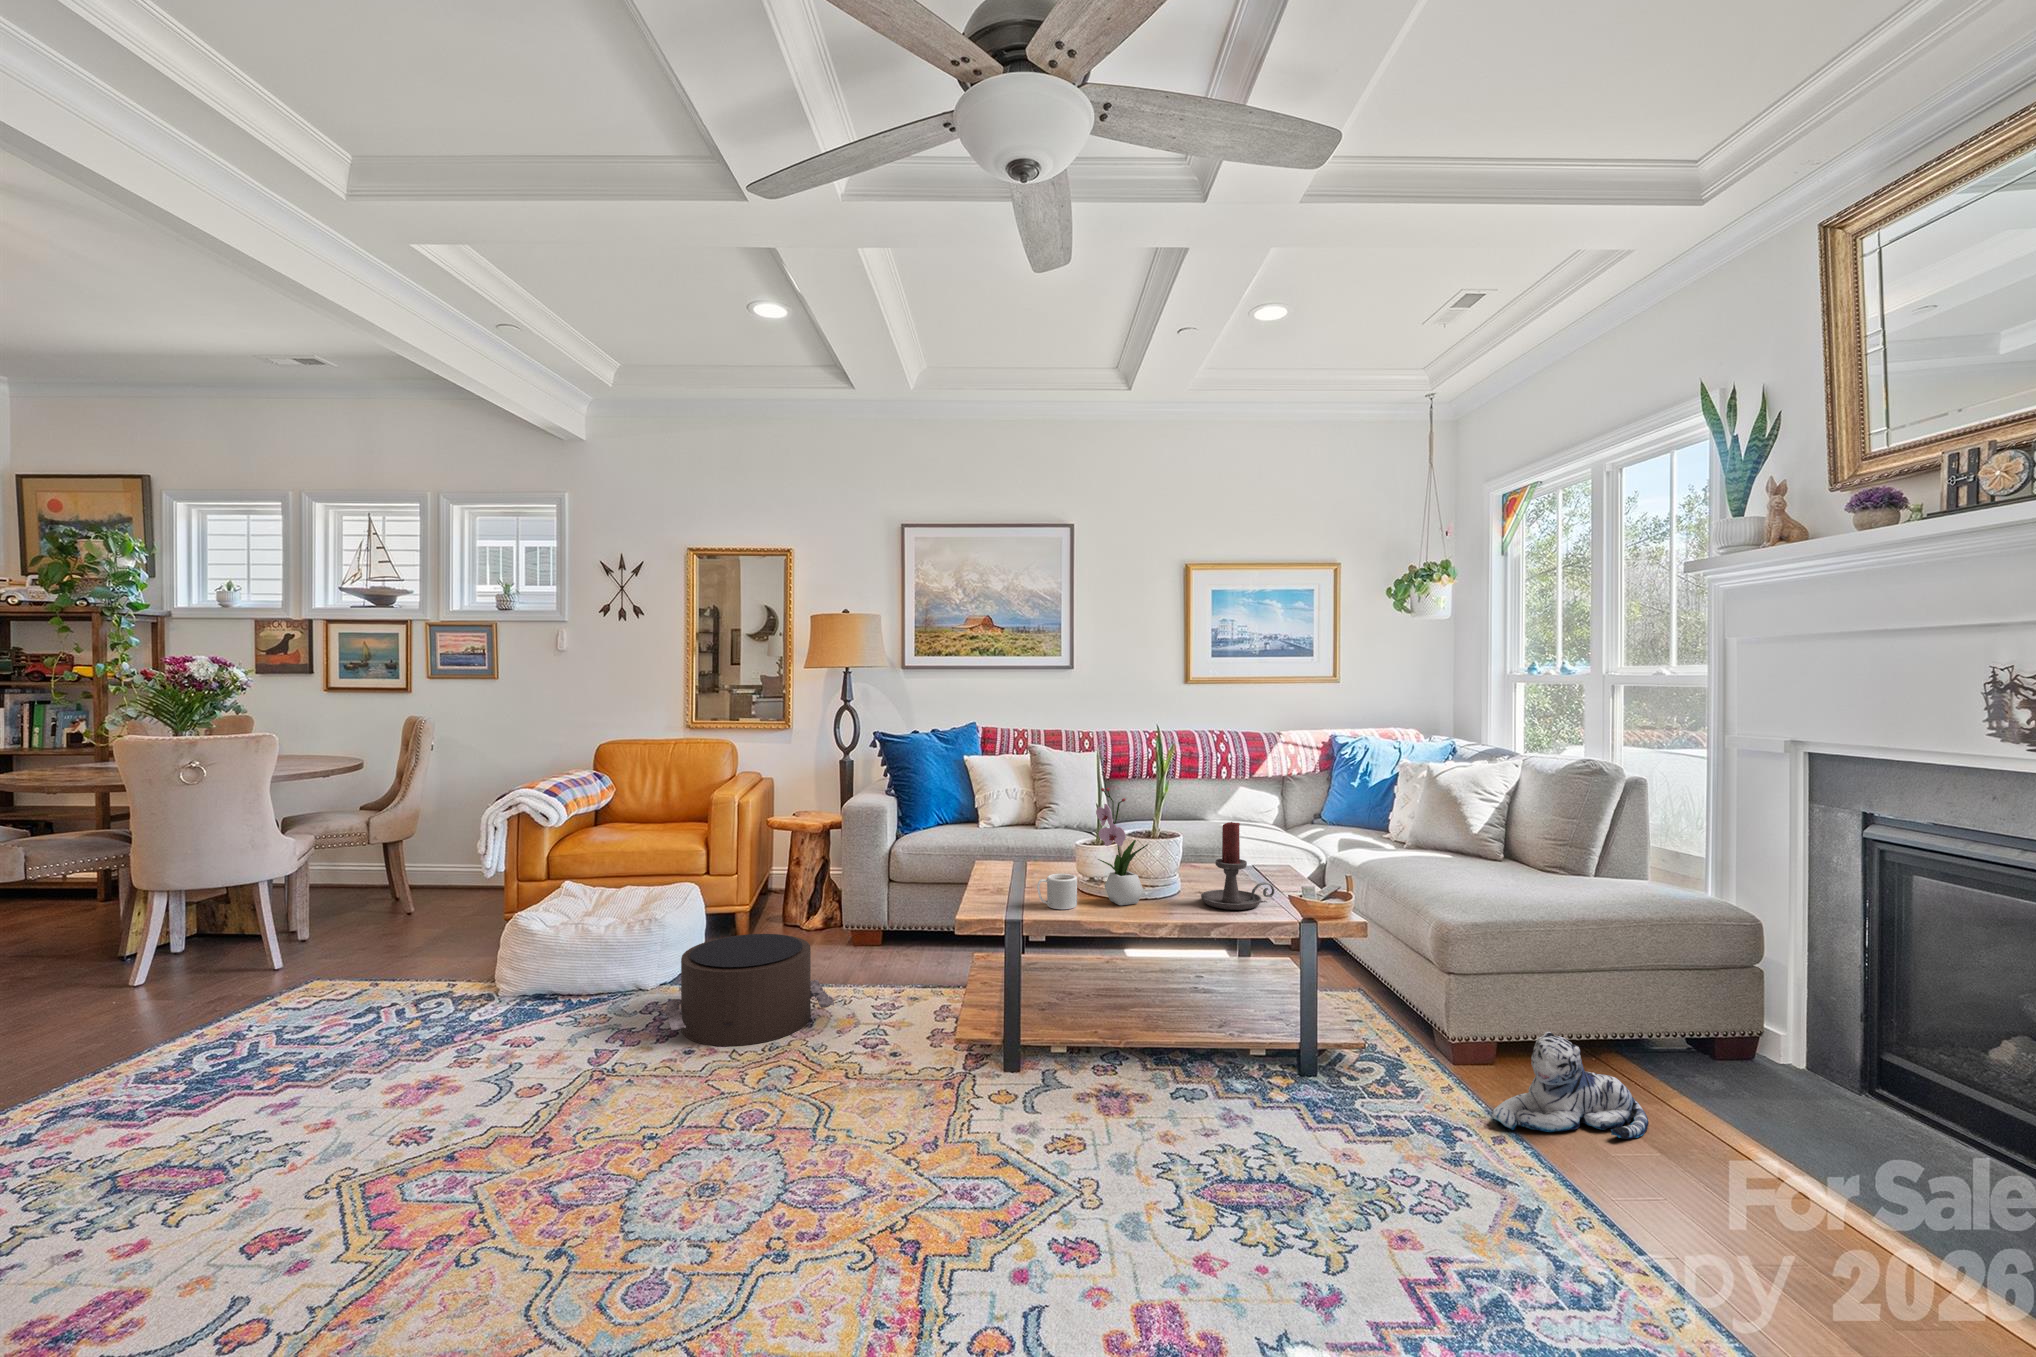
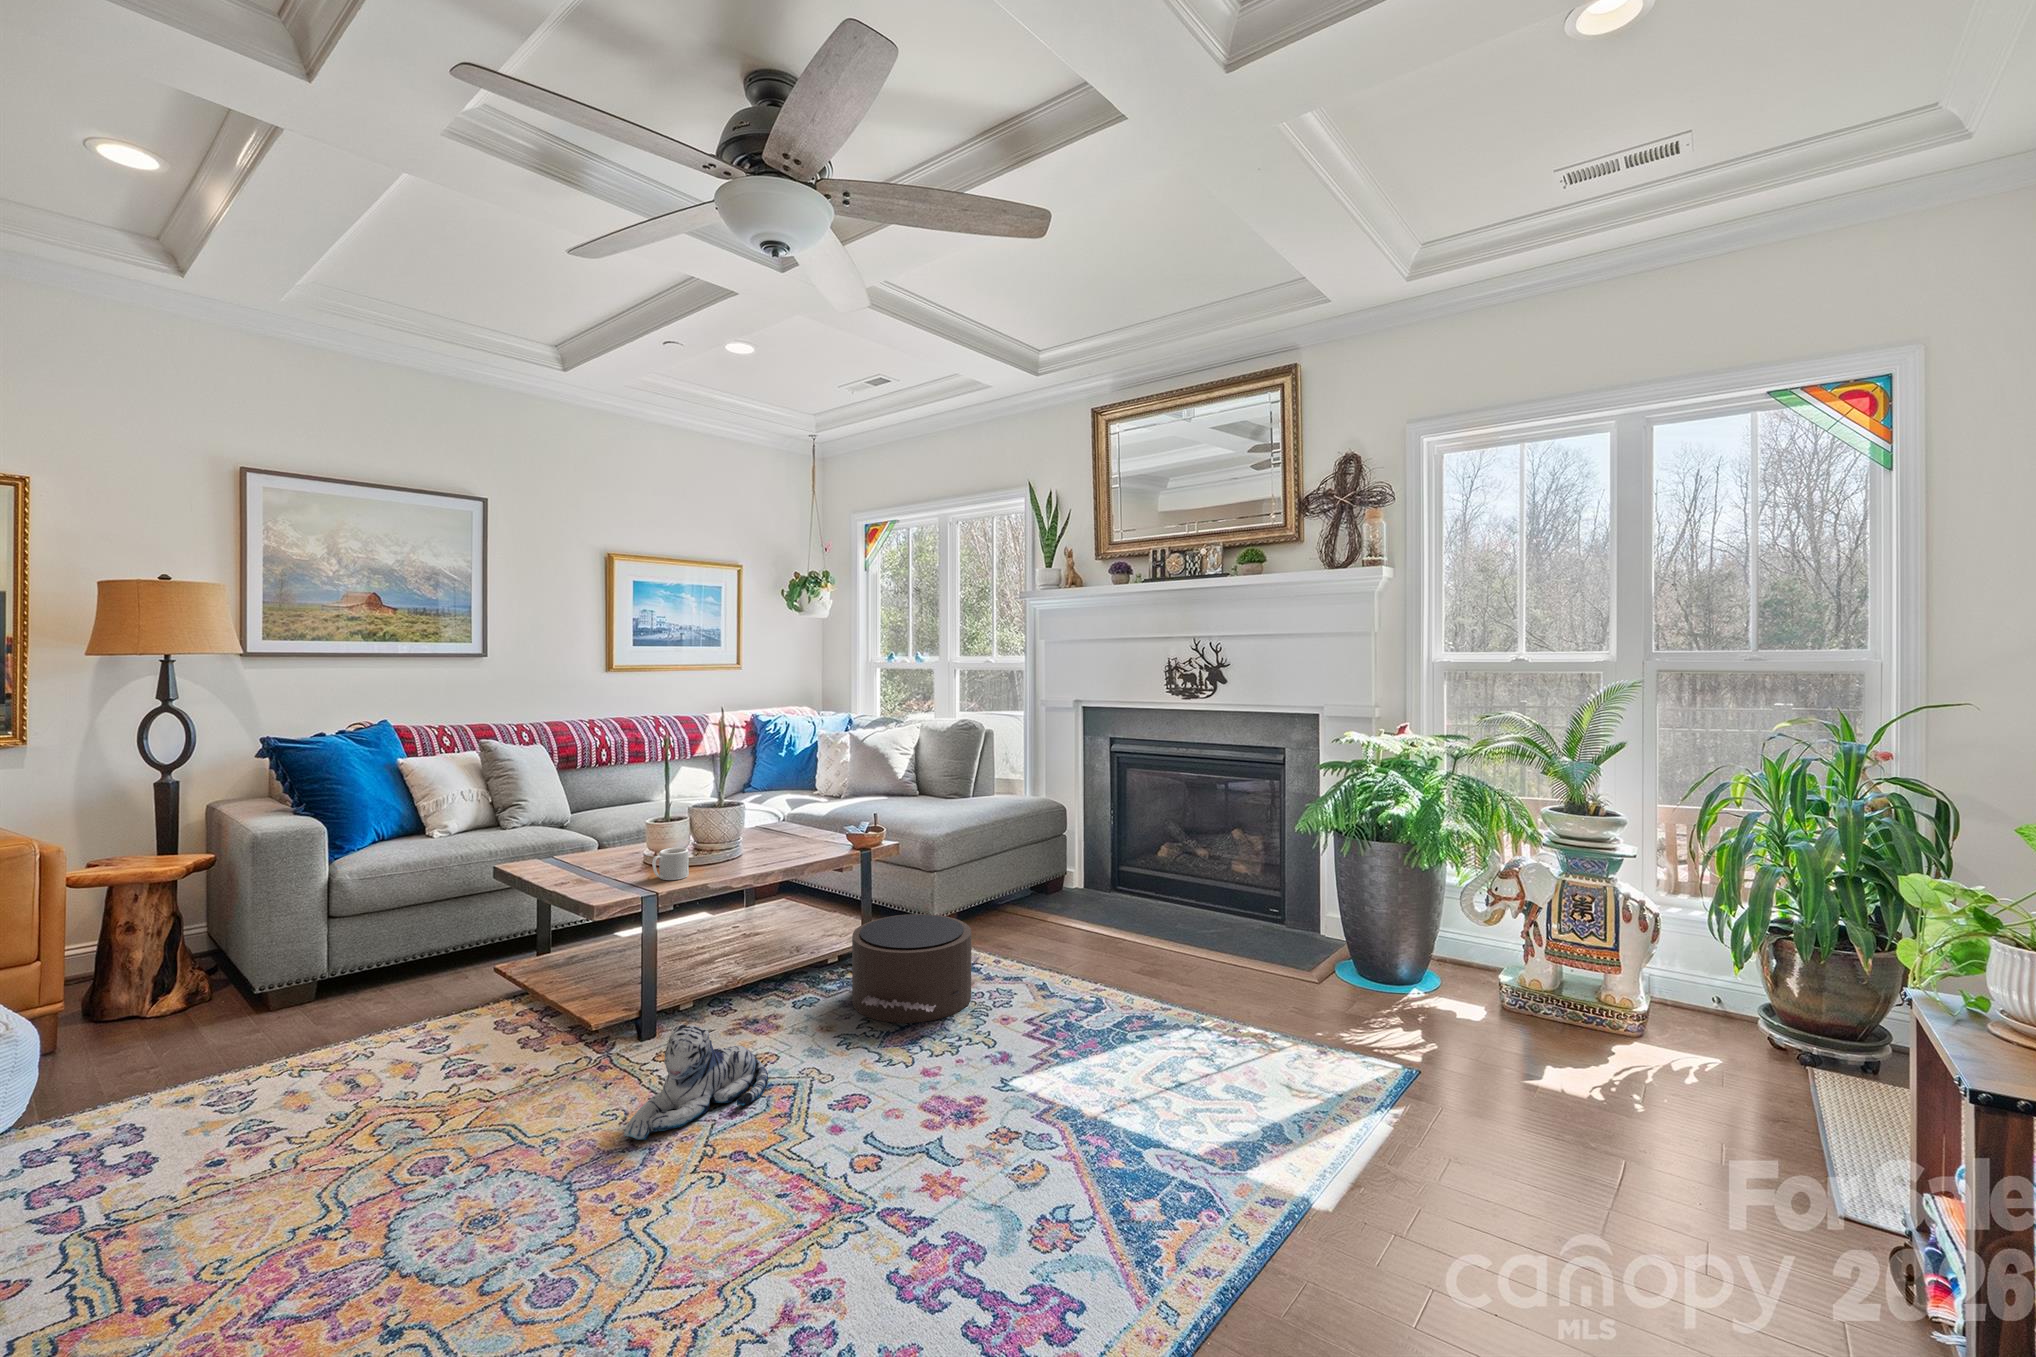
flower arrangement: present [1096,788,1148,905] -> none [697,766,743,866]
candle holder: present [1201,822,1275,910] -> none [779,783,829,852]
pouf: present [666,934,834,1046] -> present [852,914,980,1023]
plush toy: present [1492,1032,1649,1139] -> present [624,1024,768,1140]

